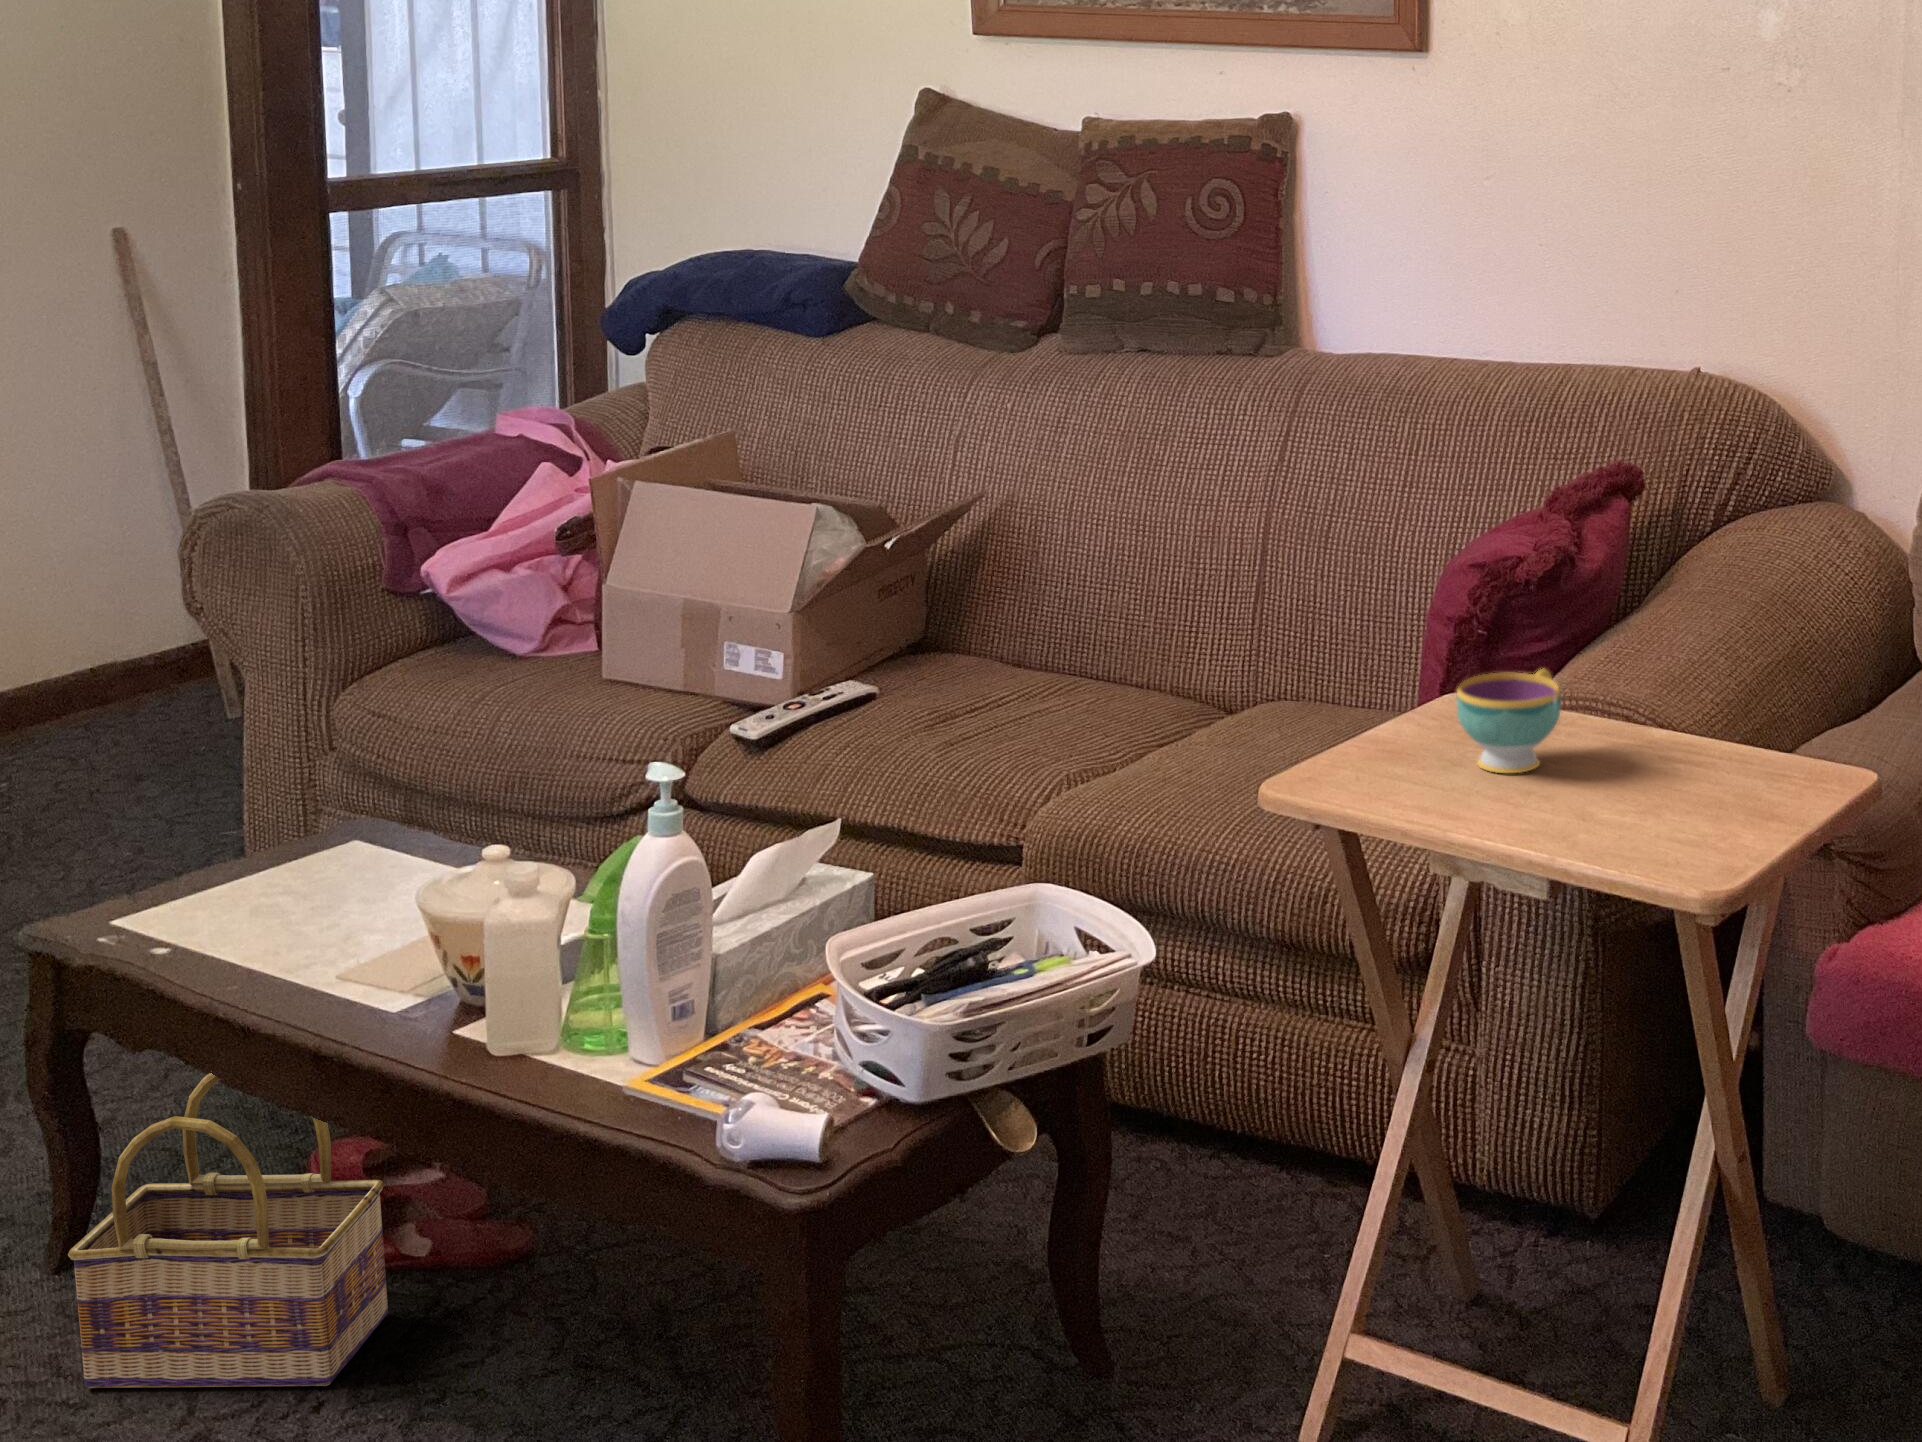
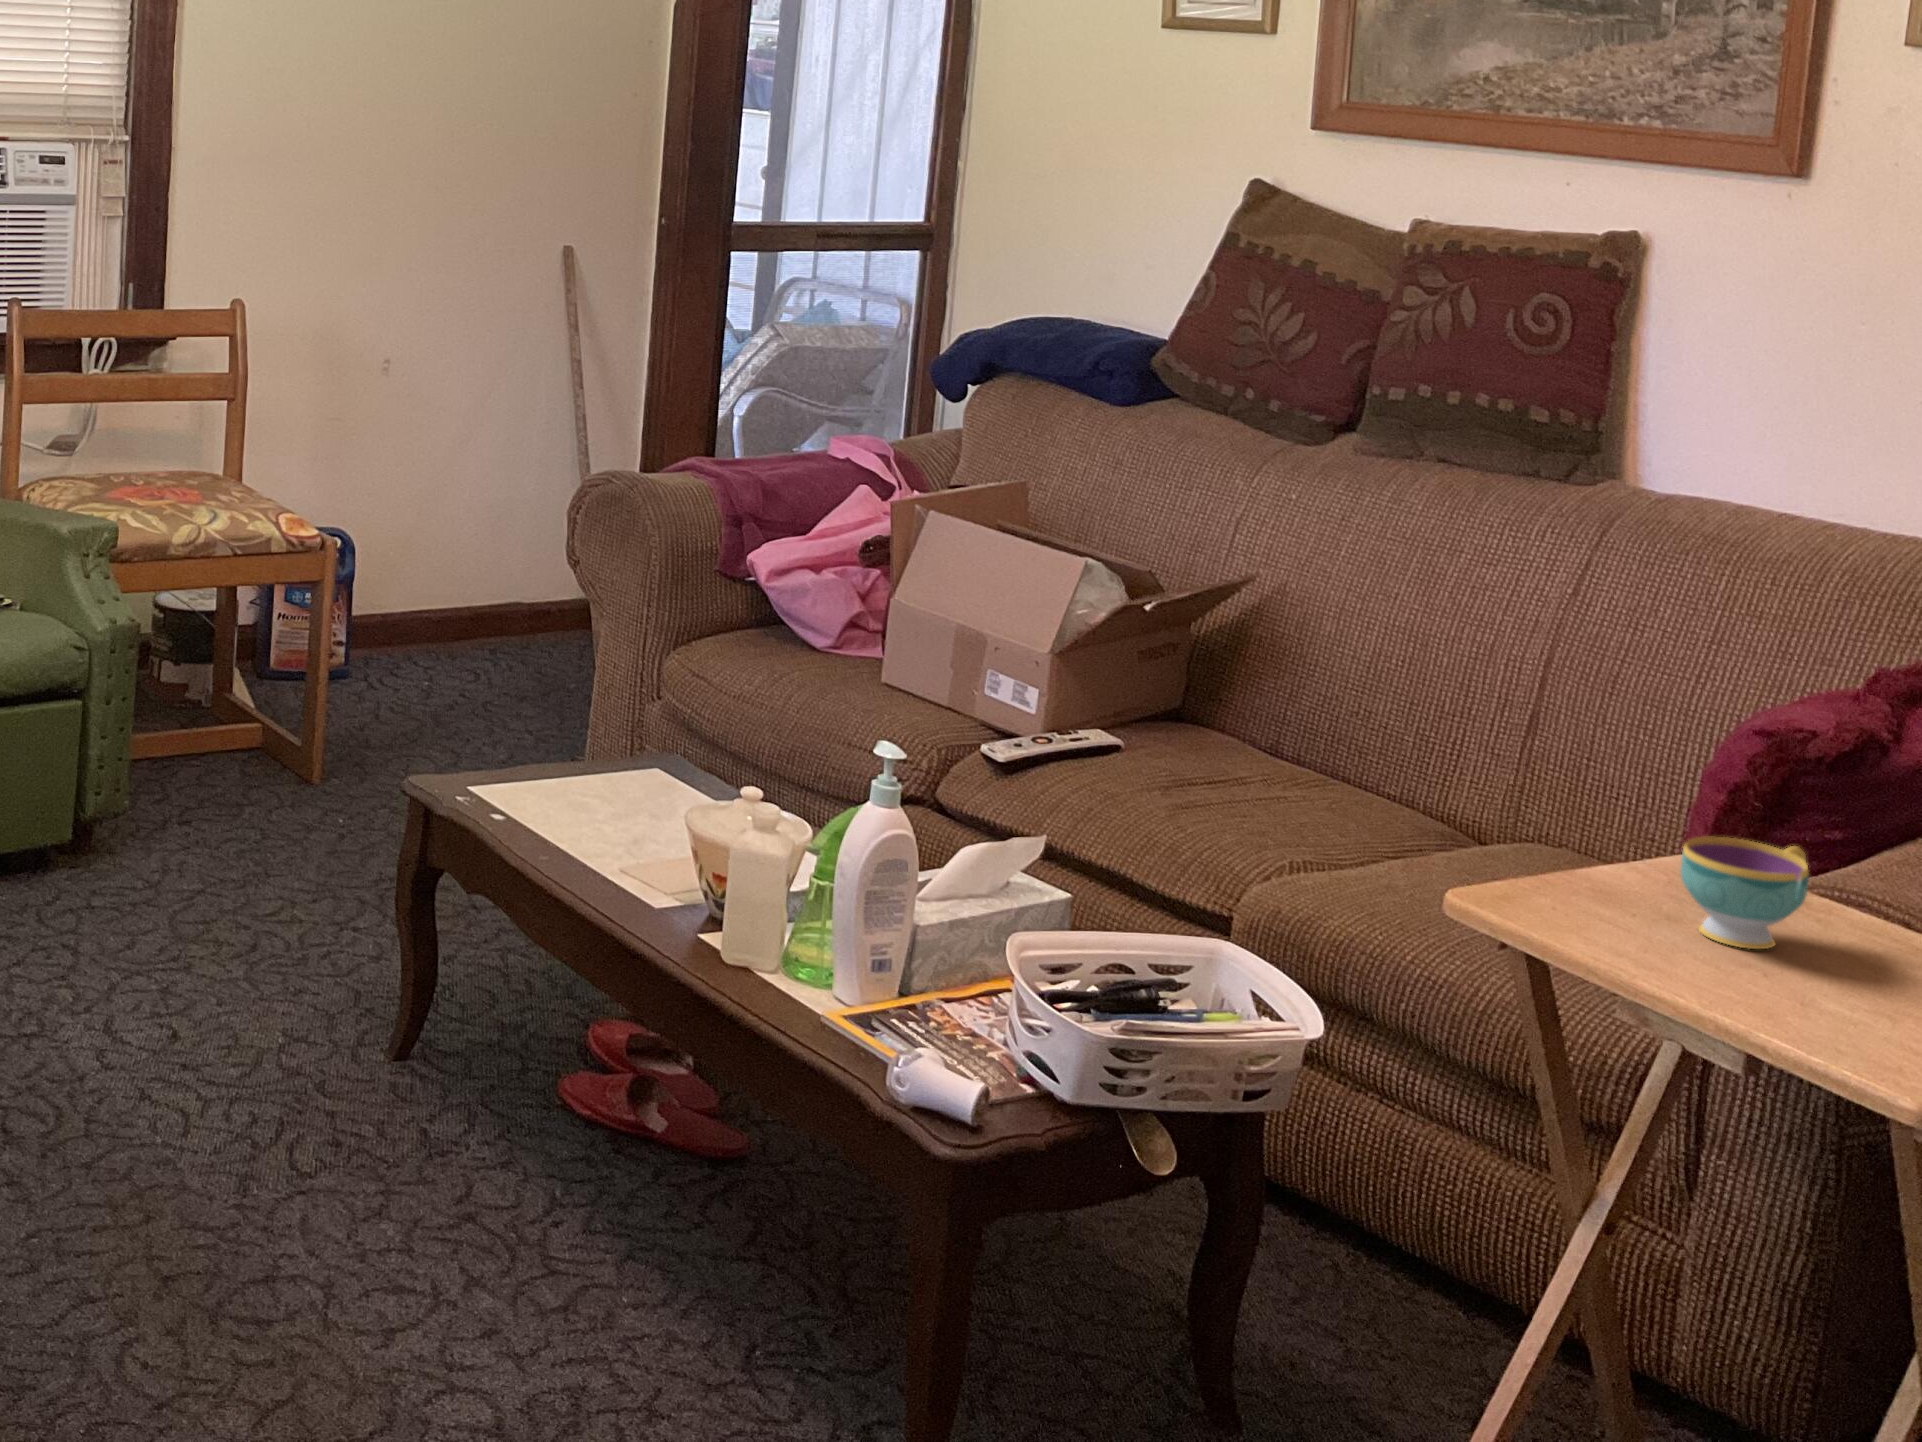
basket: present [68,1073,388,1388] -> none [417,915,643,1197]

